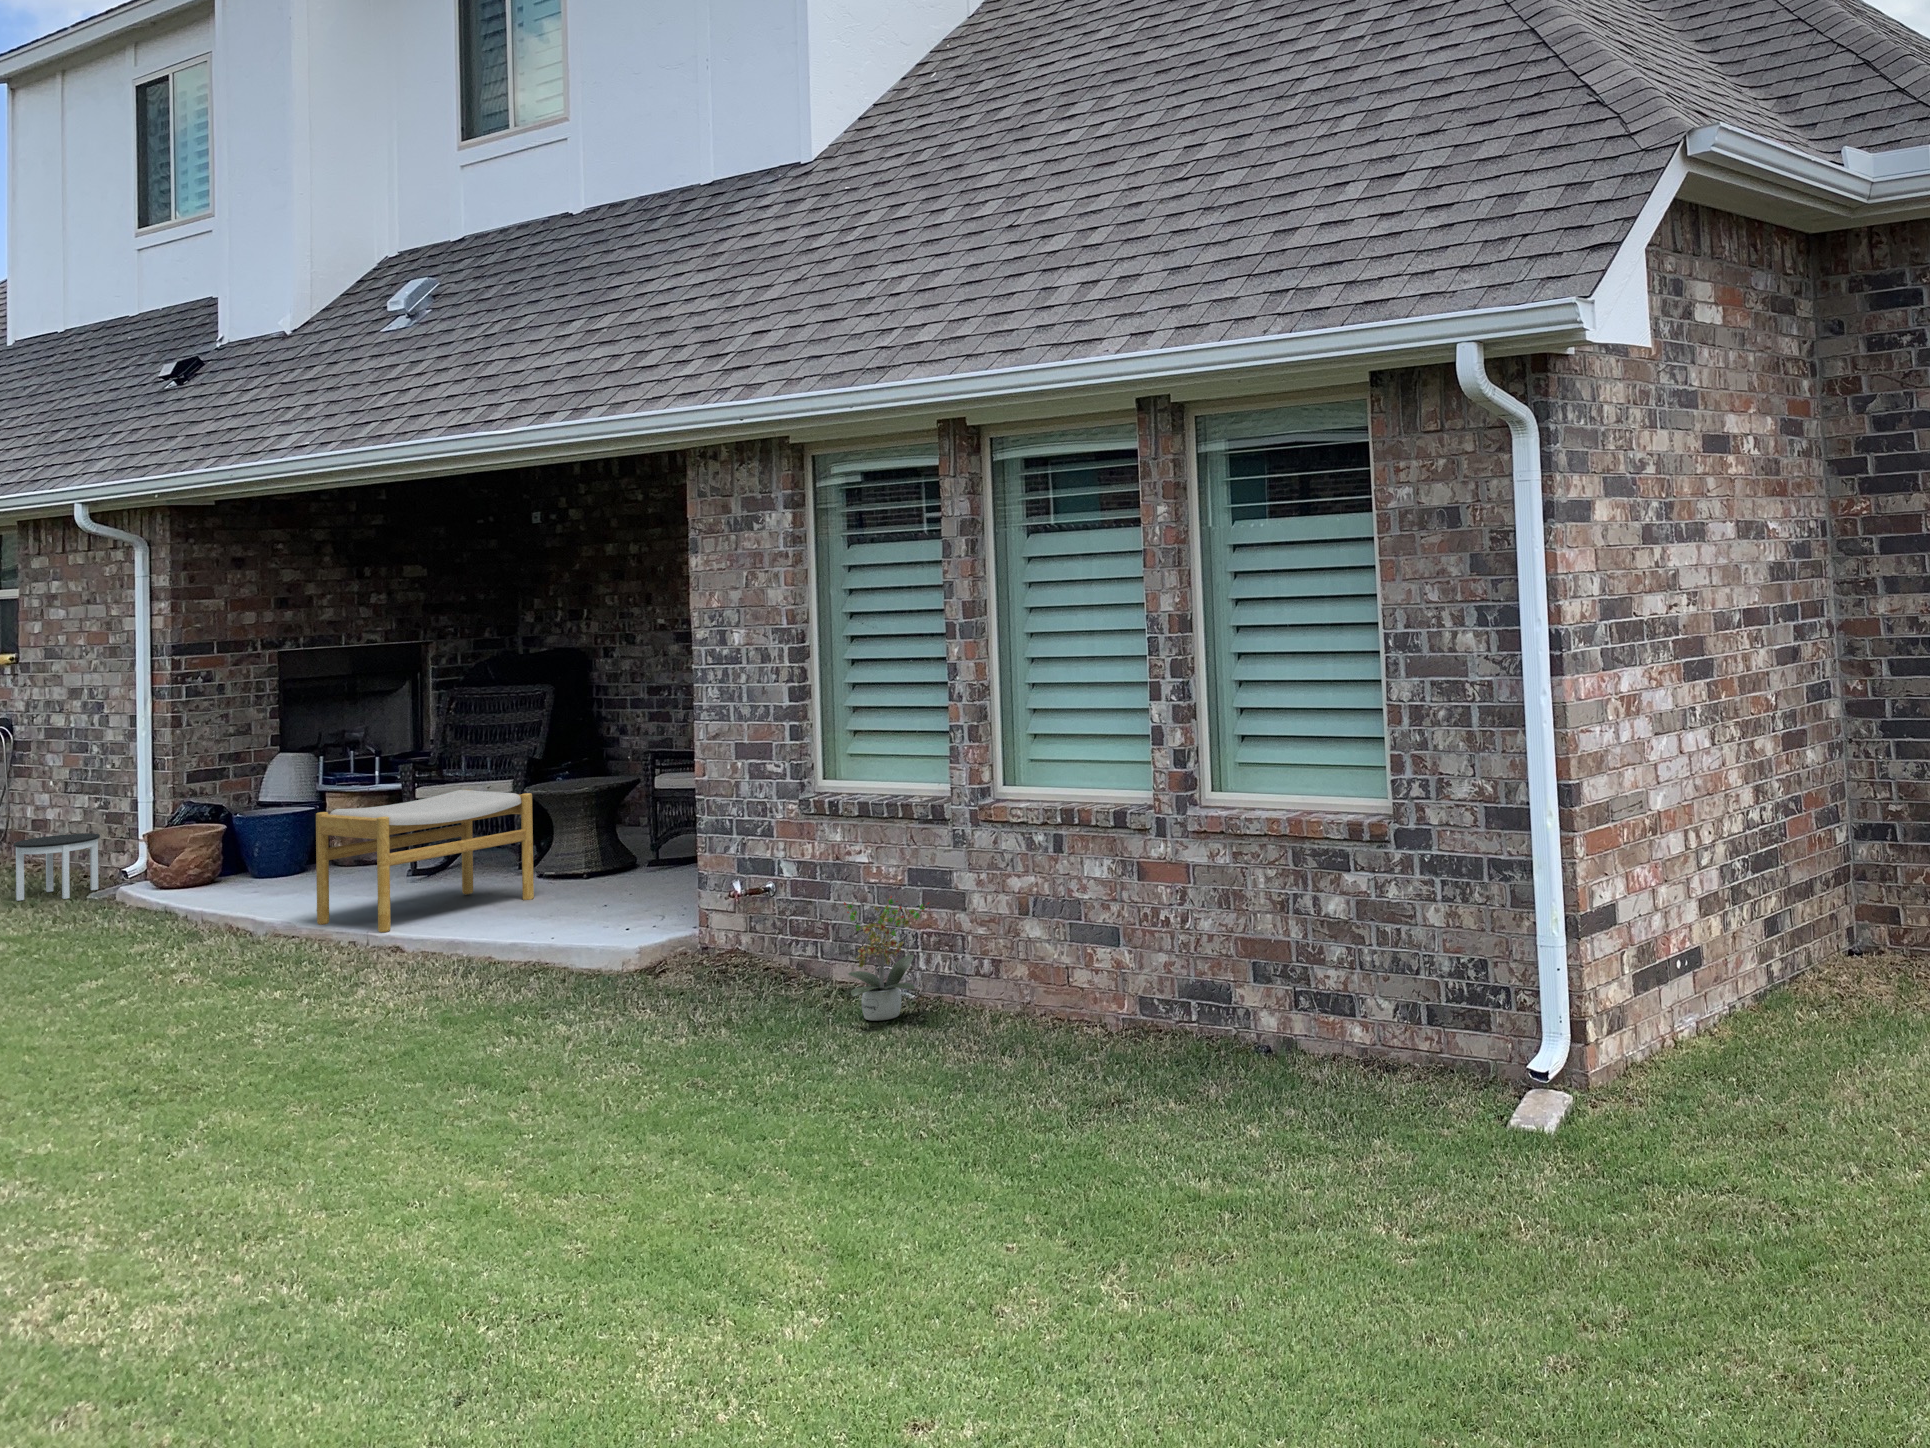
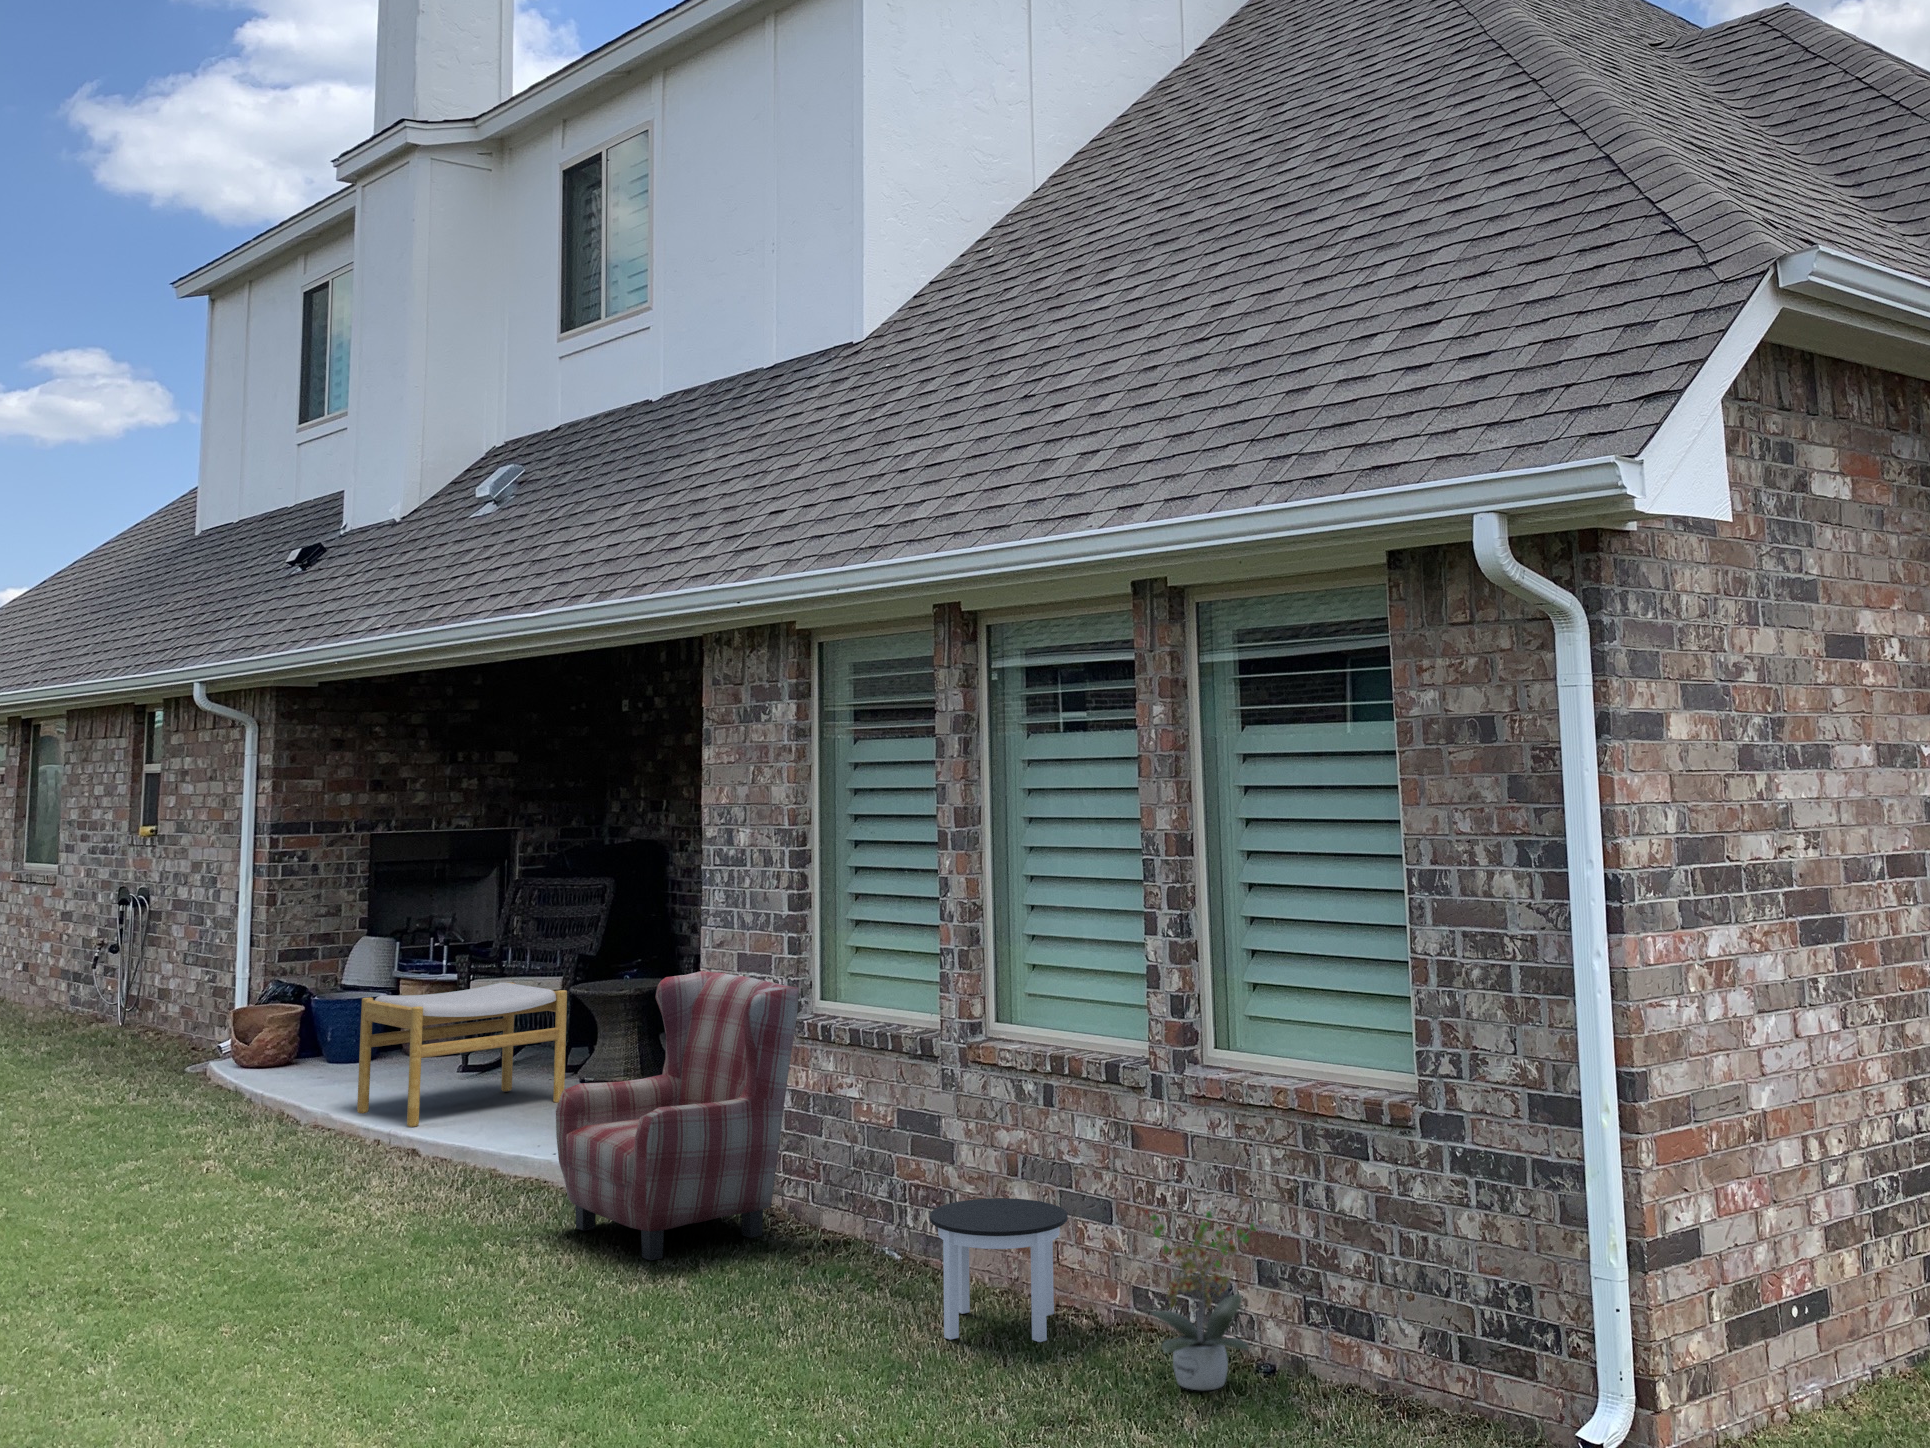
armchair: none [569,763,806,1023] -> present [556,971,799,1260]
round table: present [14,833,100,901] -> present [930,1198,1068,1342]
potted plant: present [844,896,930,1021] -> present [1145,1207,1261,1390]

